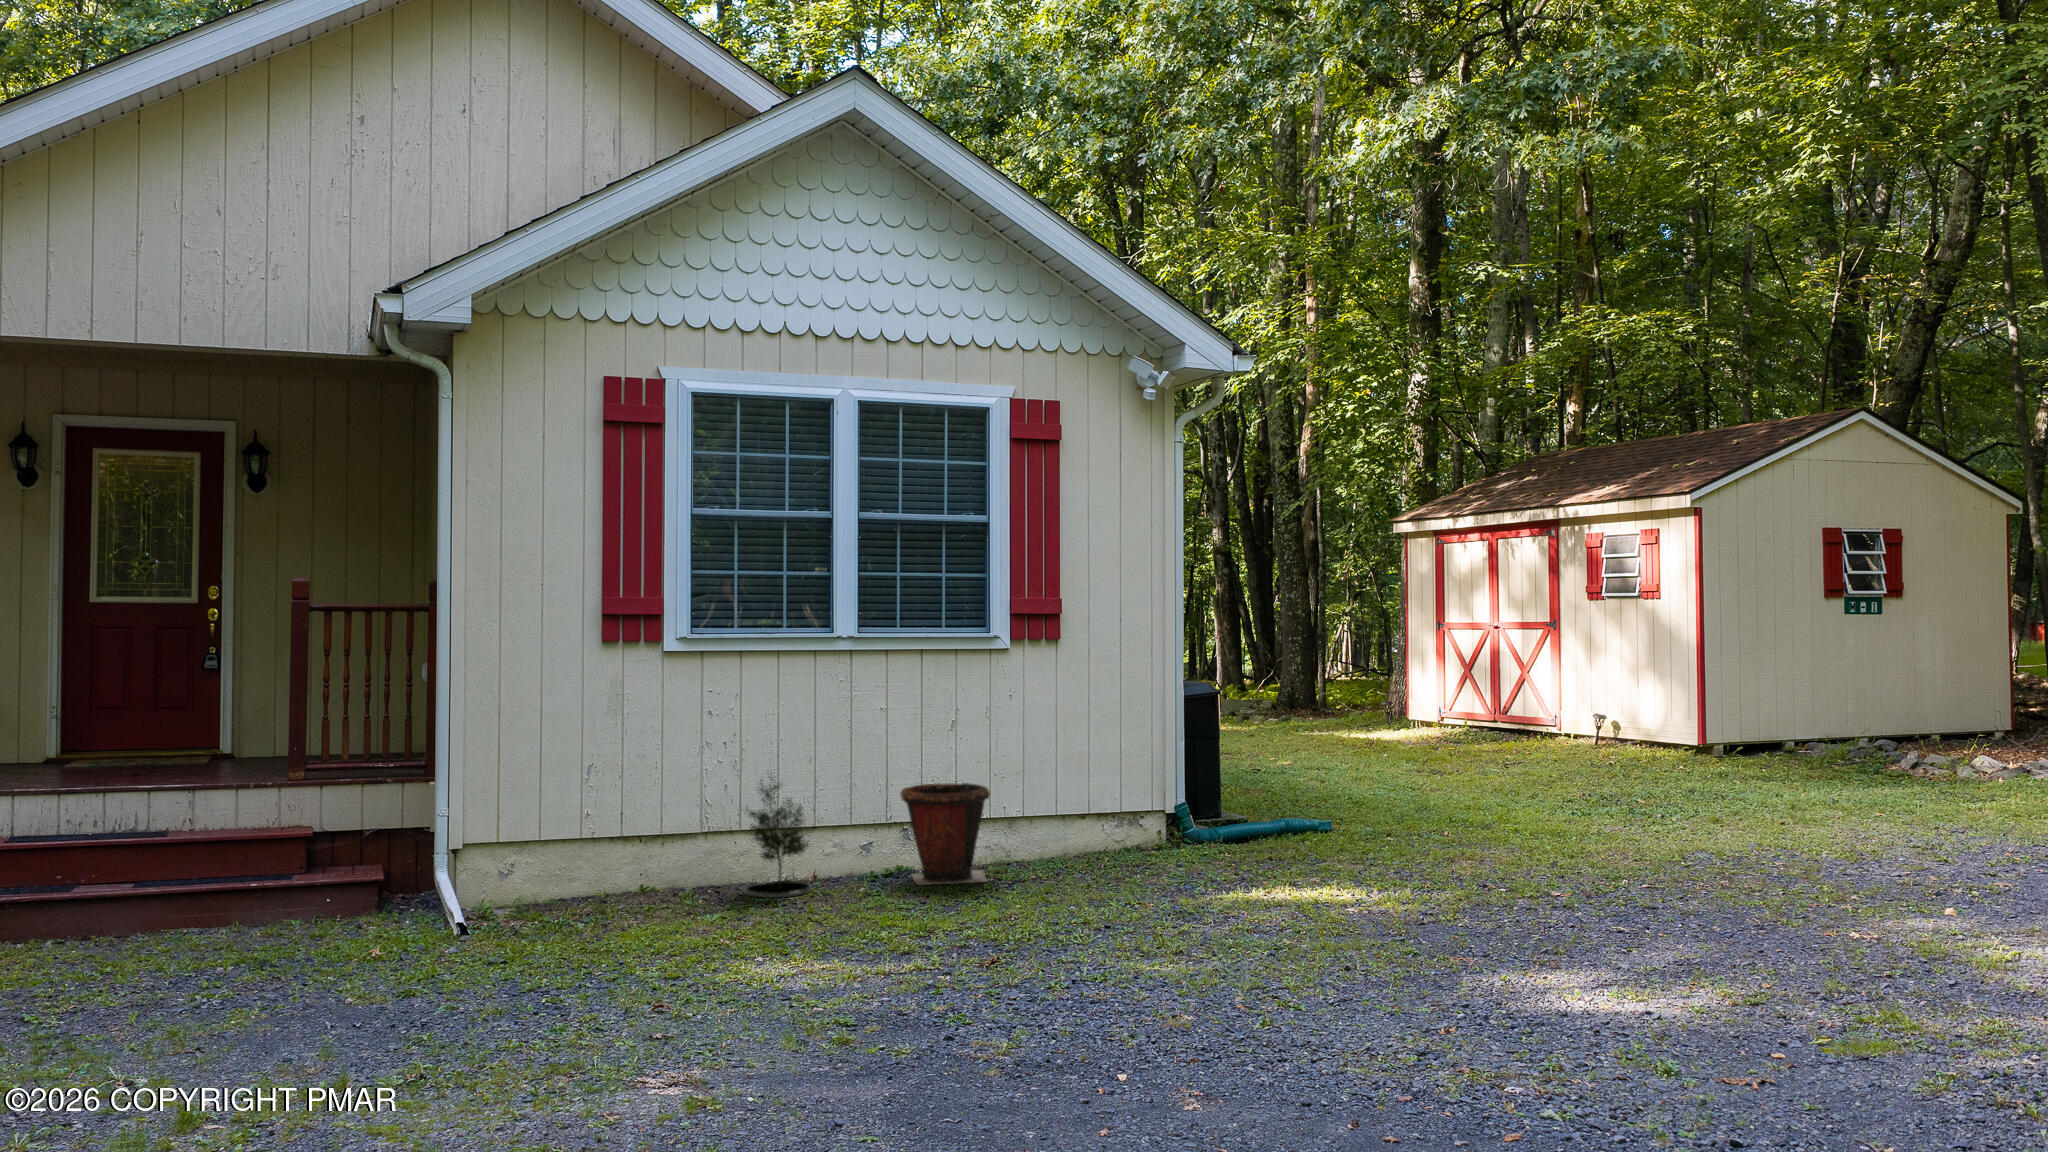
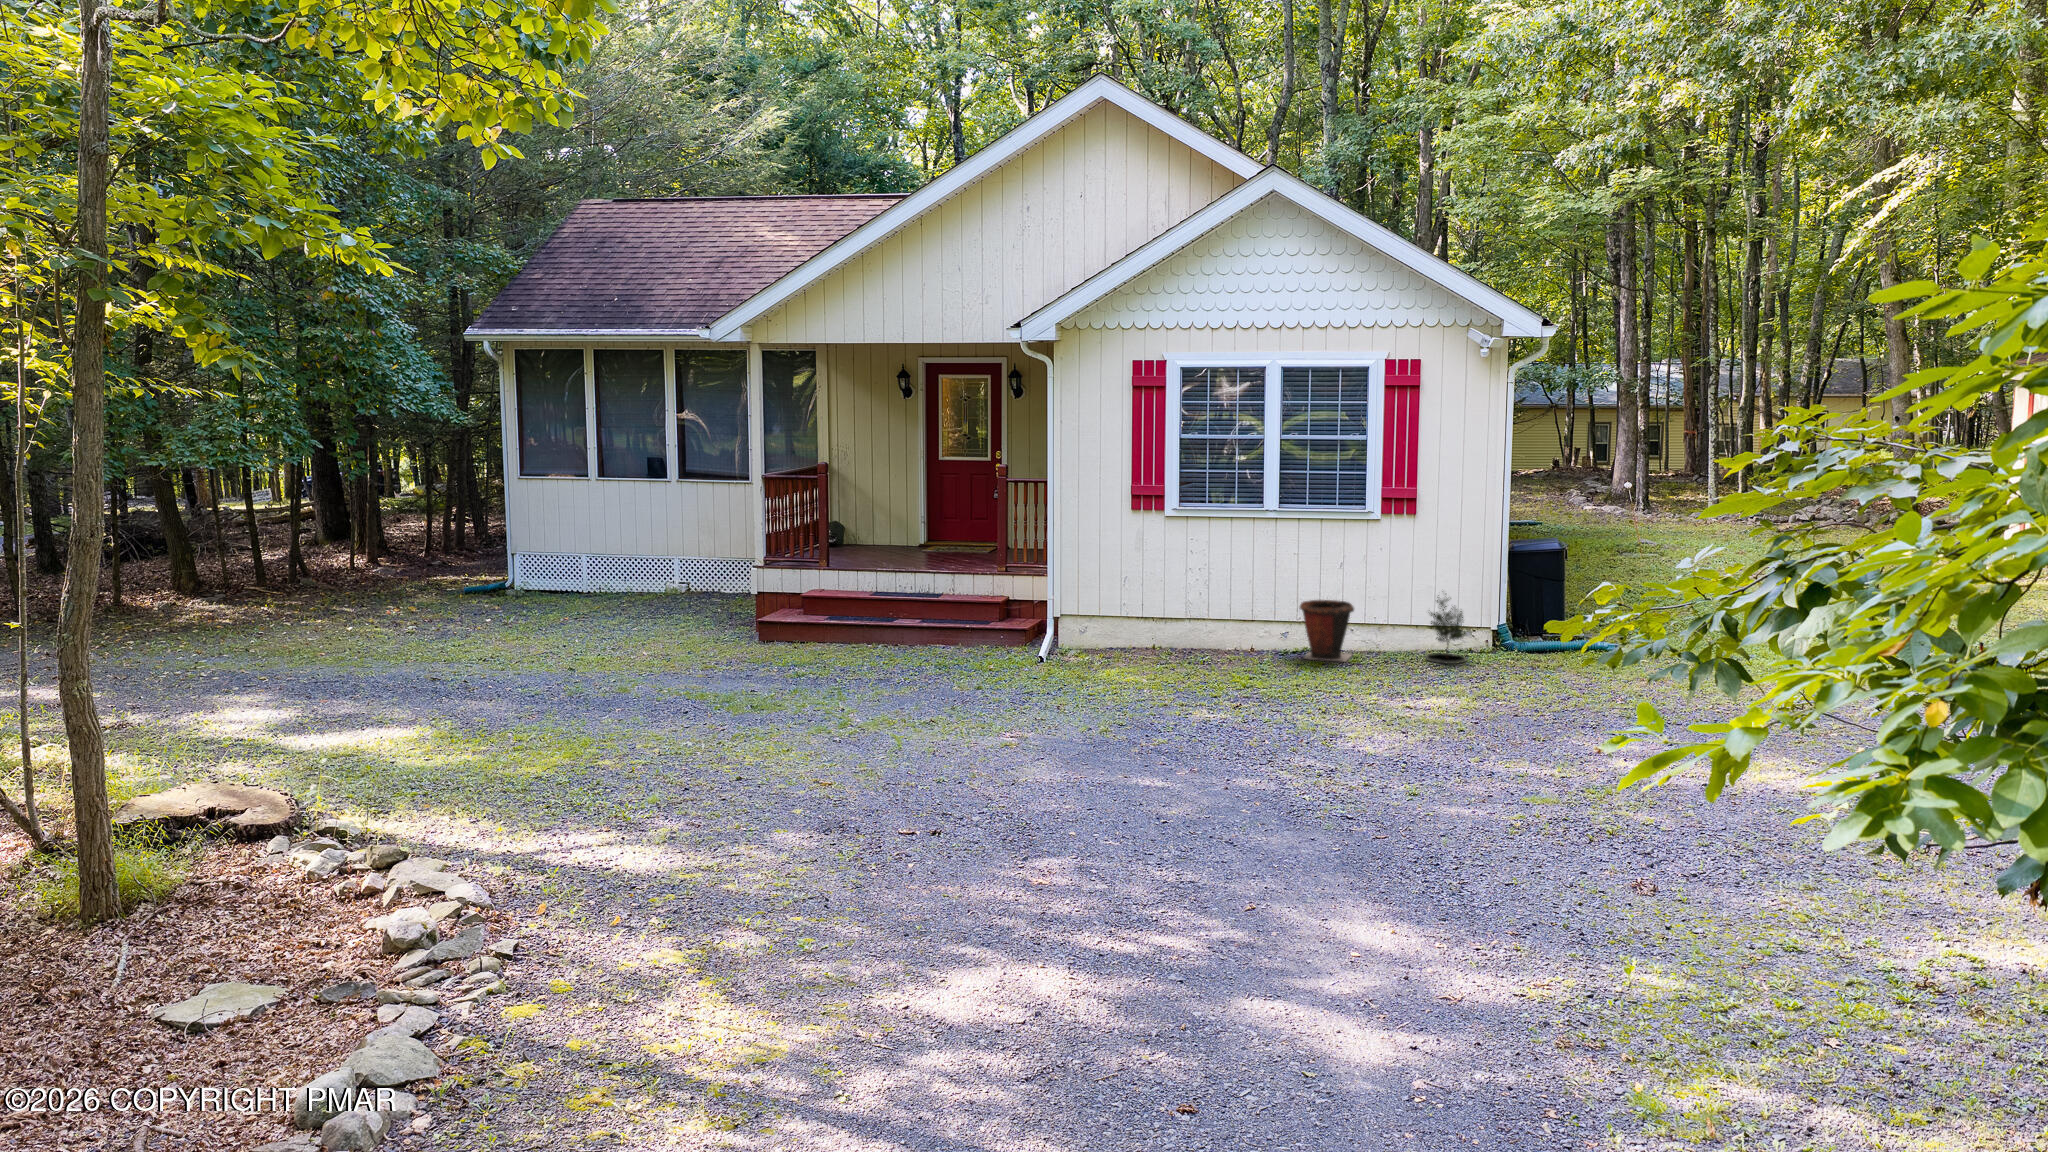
potted tree: present [744,777,812,898] -> present [1425,595,1467,664]

